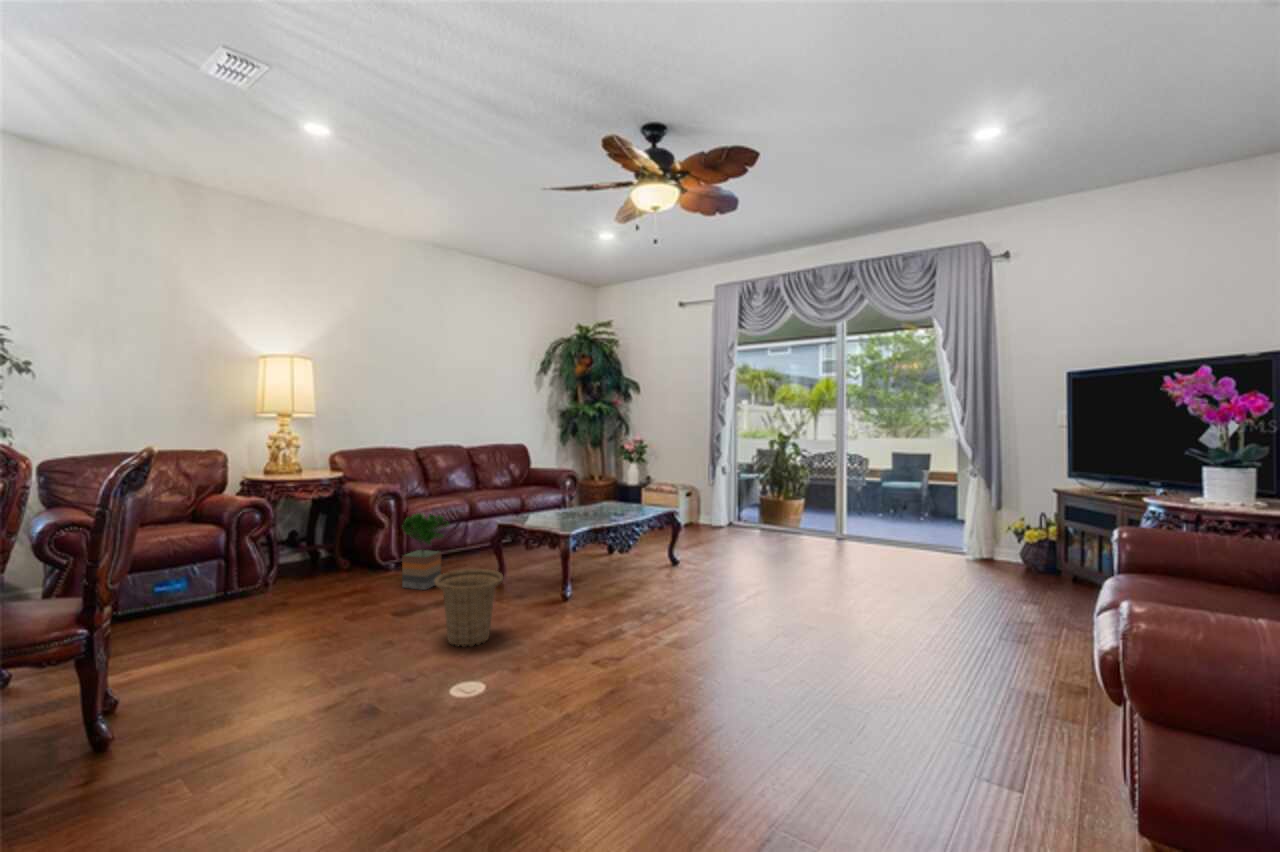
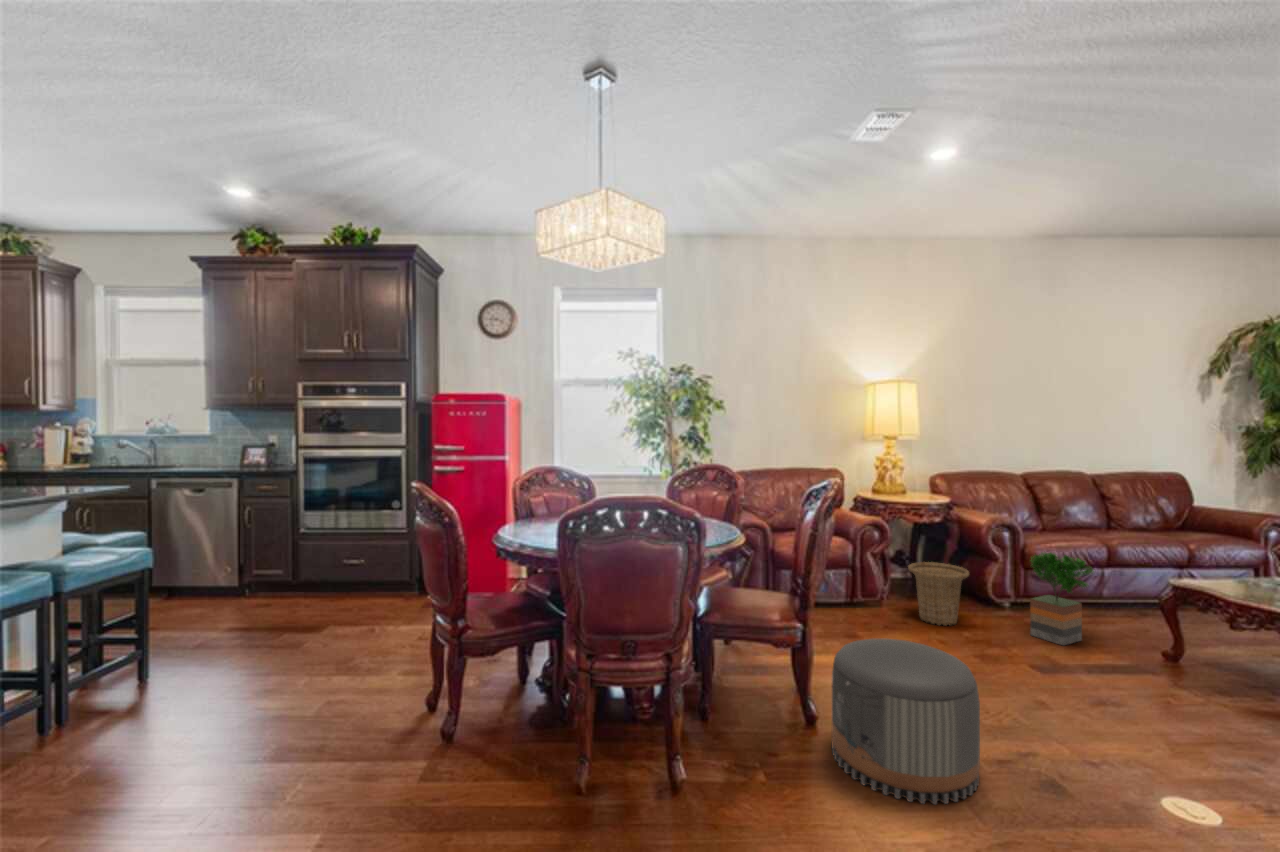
basket: present [435,569,503,647] -> present [908,562,969,625]
pouf: none [132,617,305,786] -> present [832,639,980,804]

